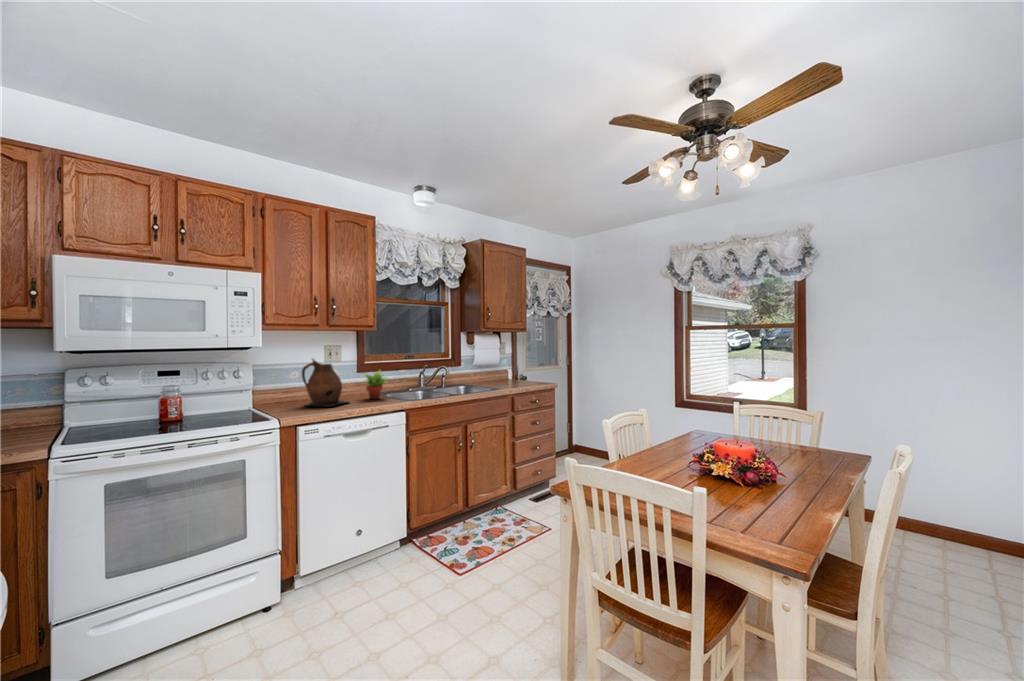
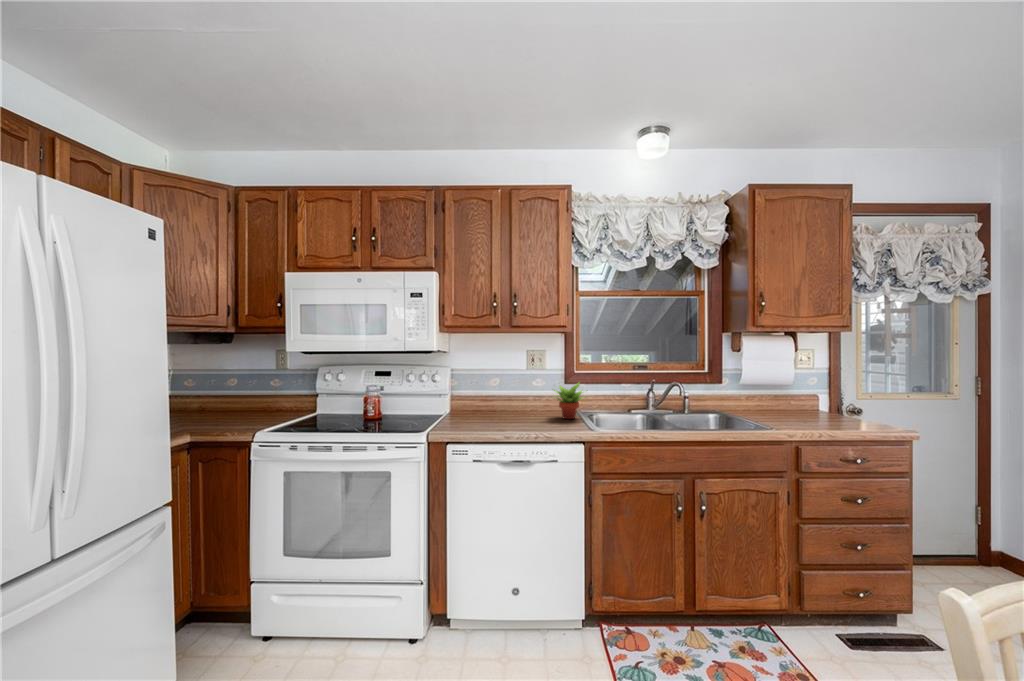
ceramic pitcher: present [302,359,348,407] -> none [481,364,533,424]

